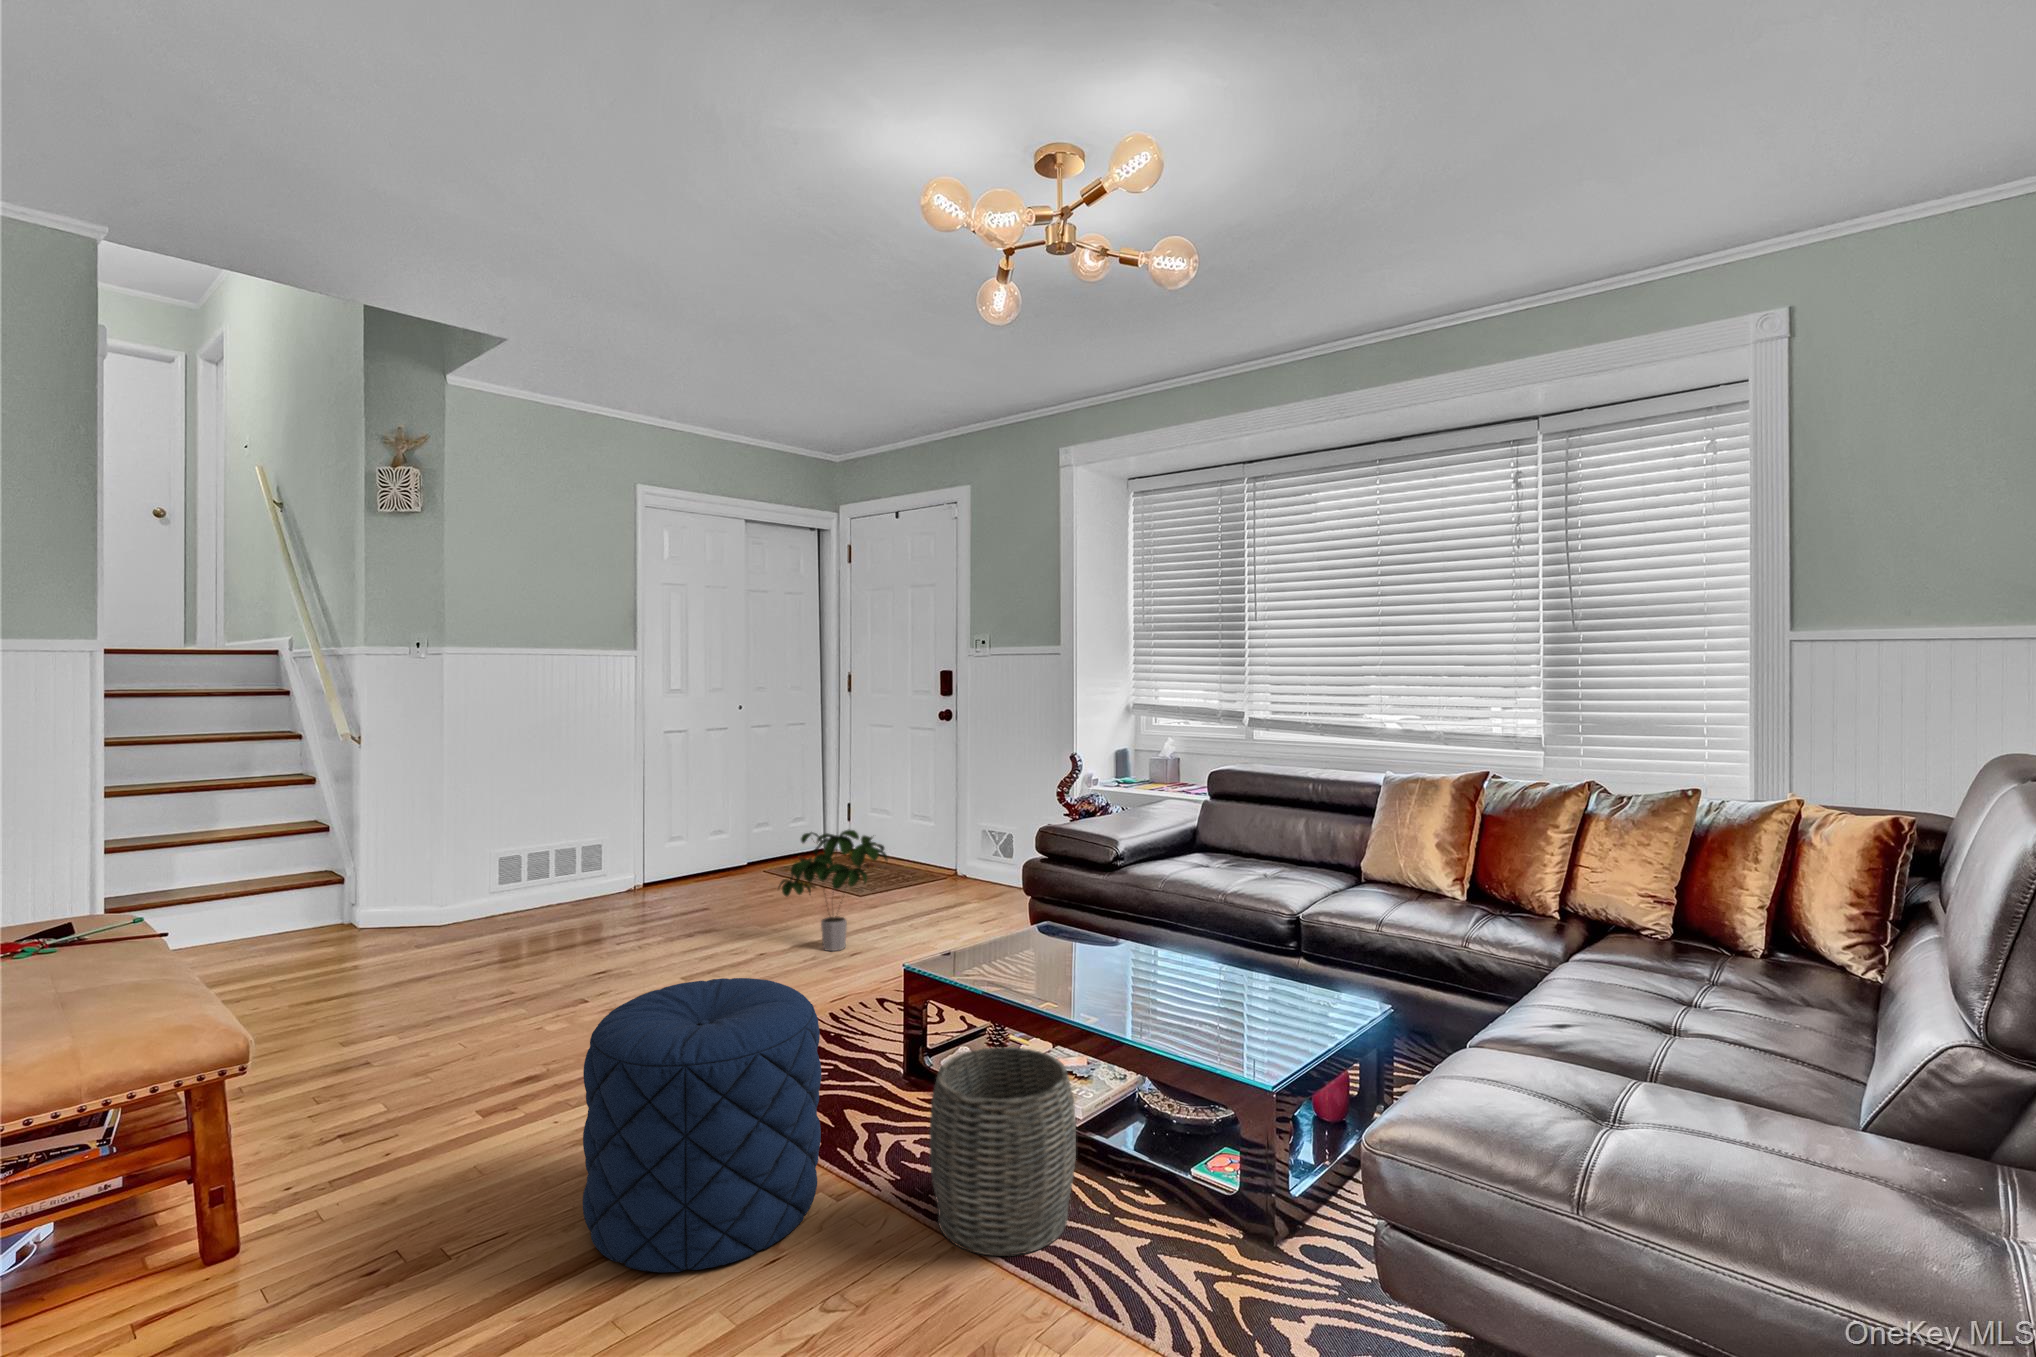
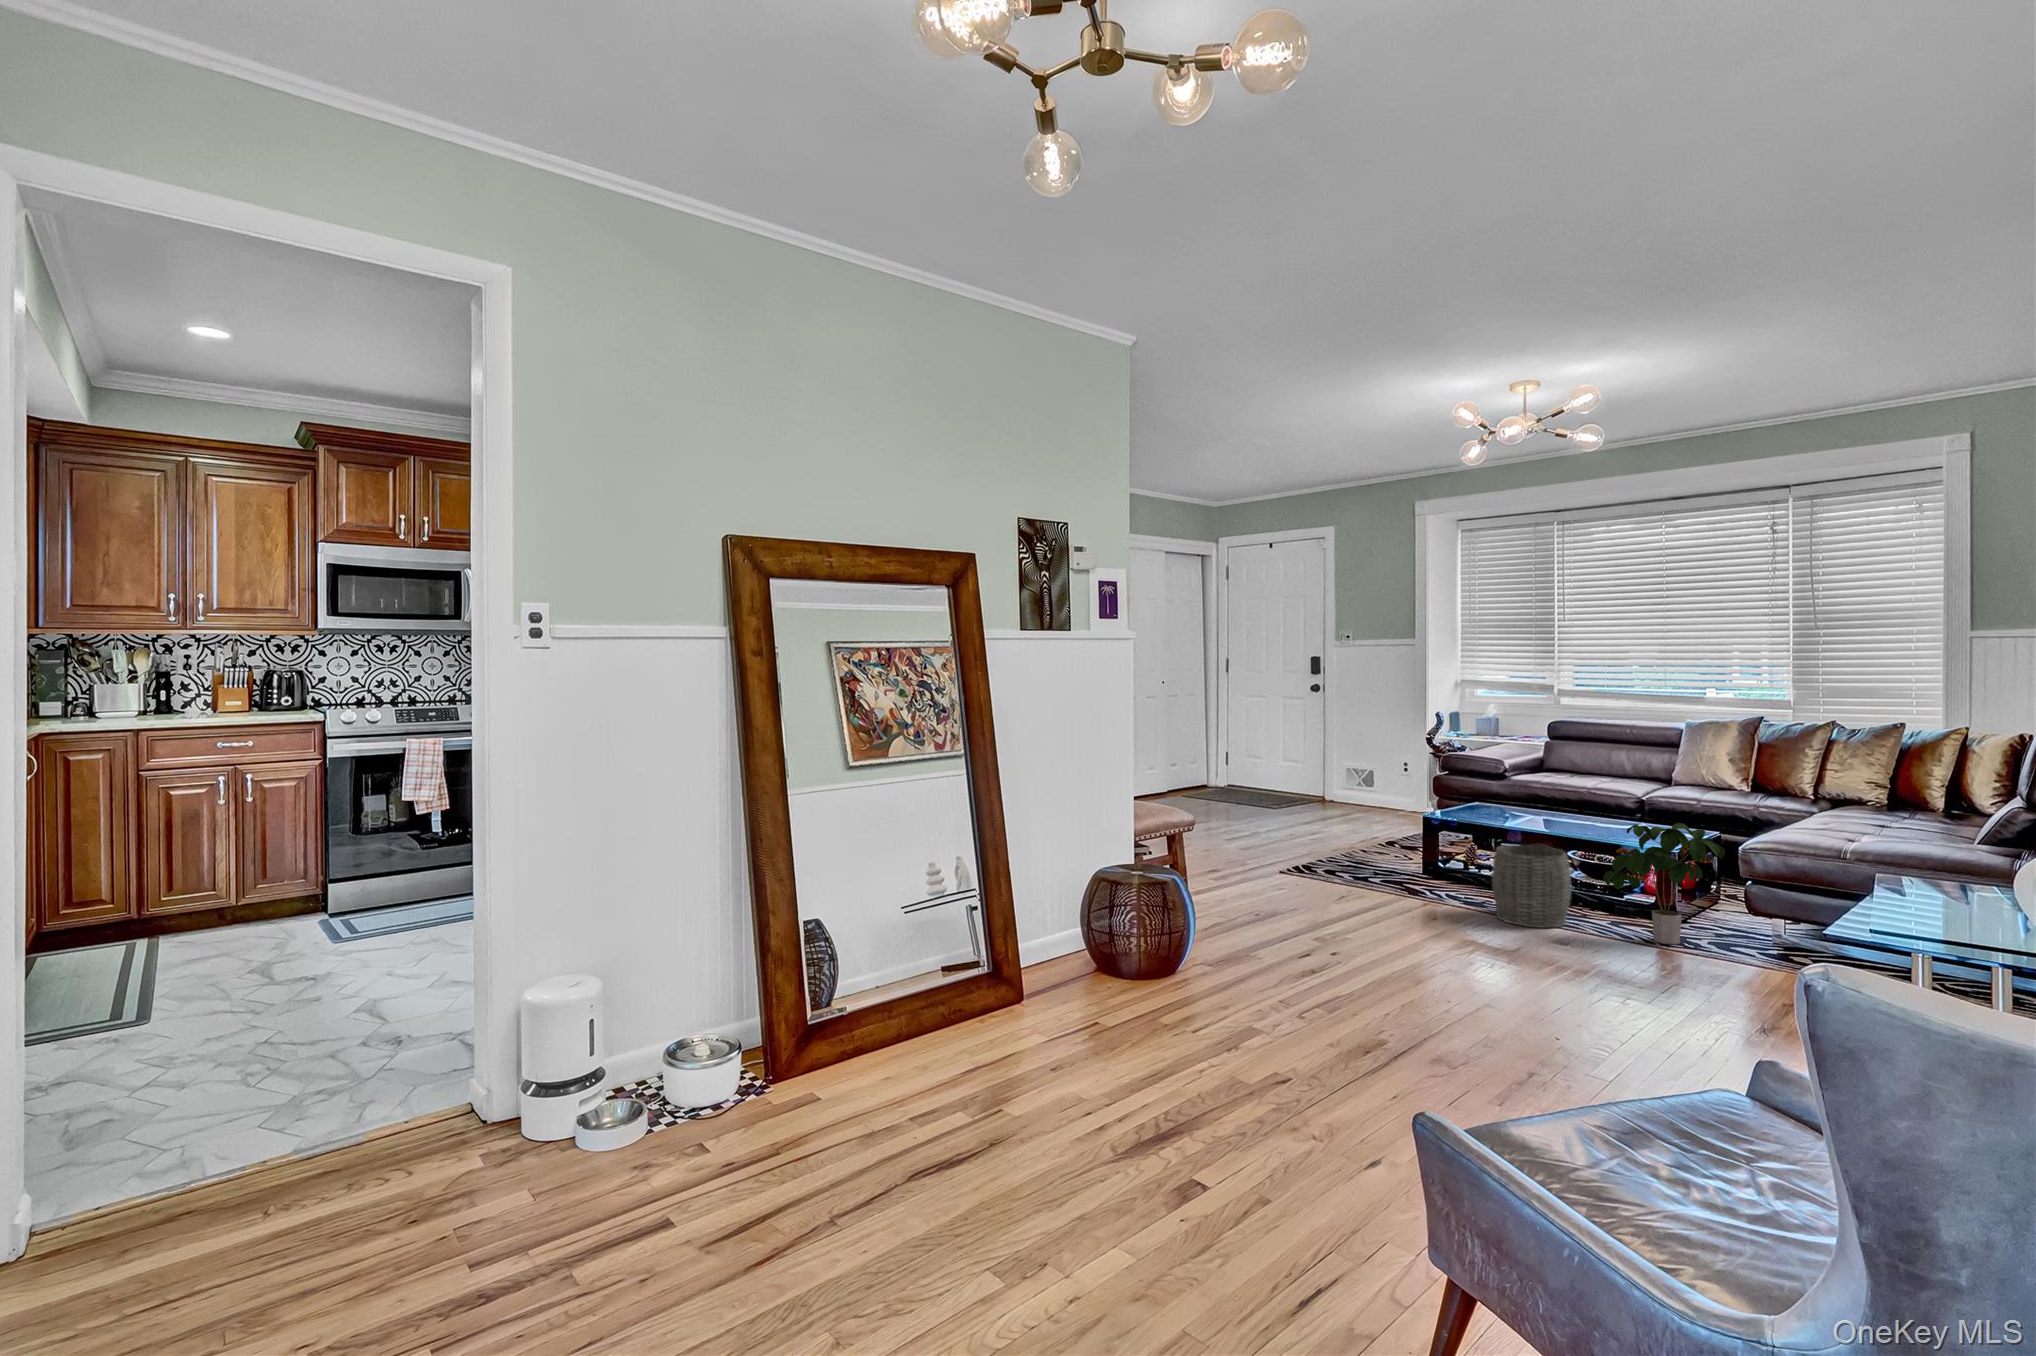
potted plant: present [778,830,888,951] -> present [1603,823,1725,945]
pouf: present [583,978,821,1273] -> none [1325,812,1438,927]

